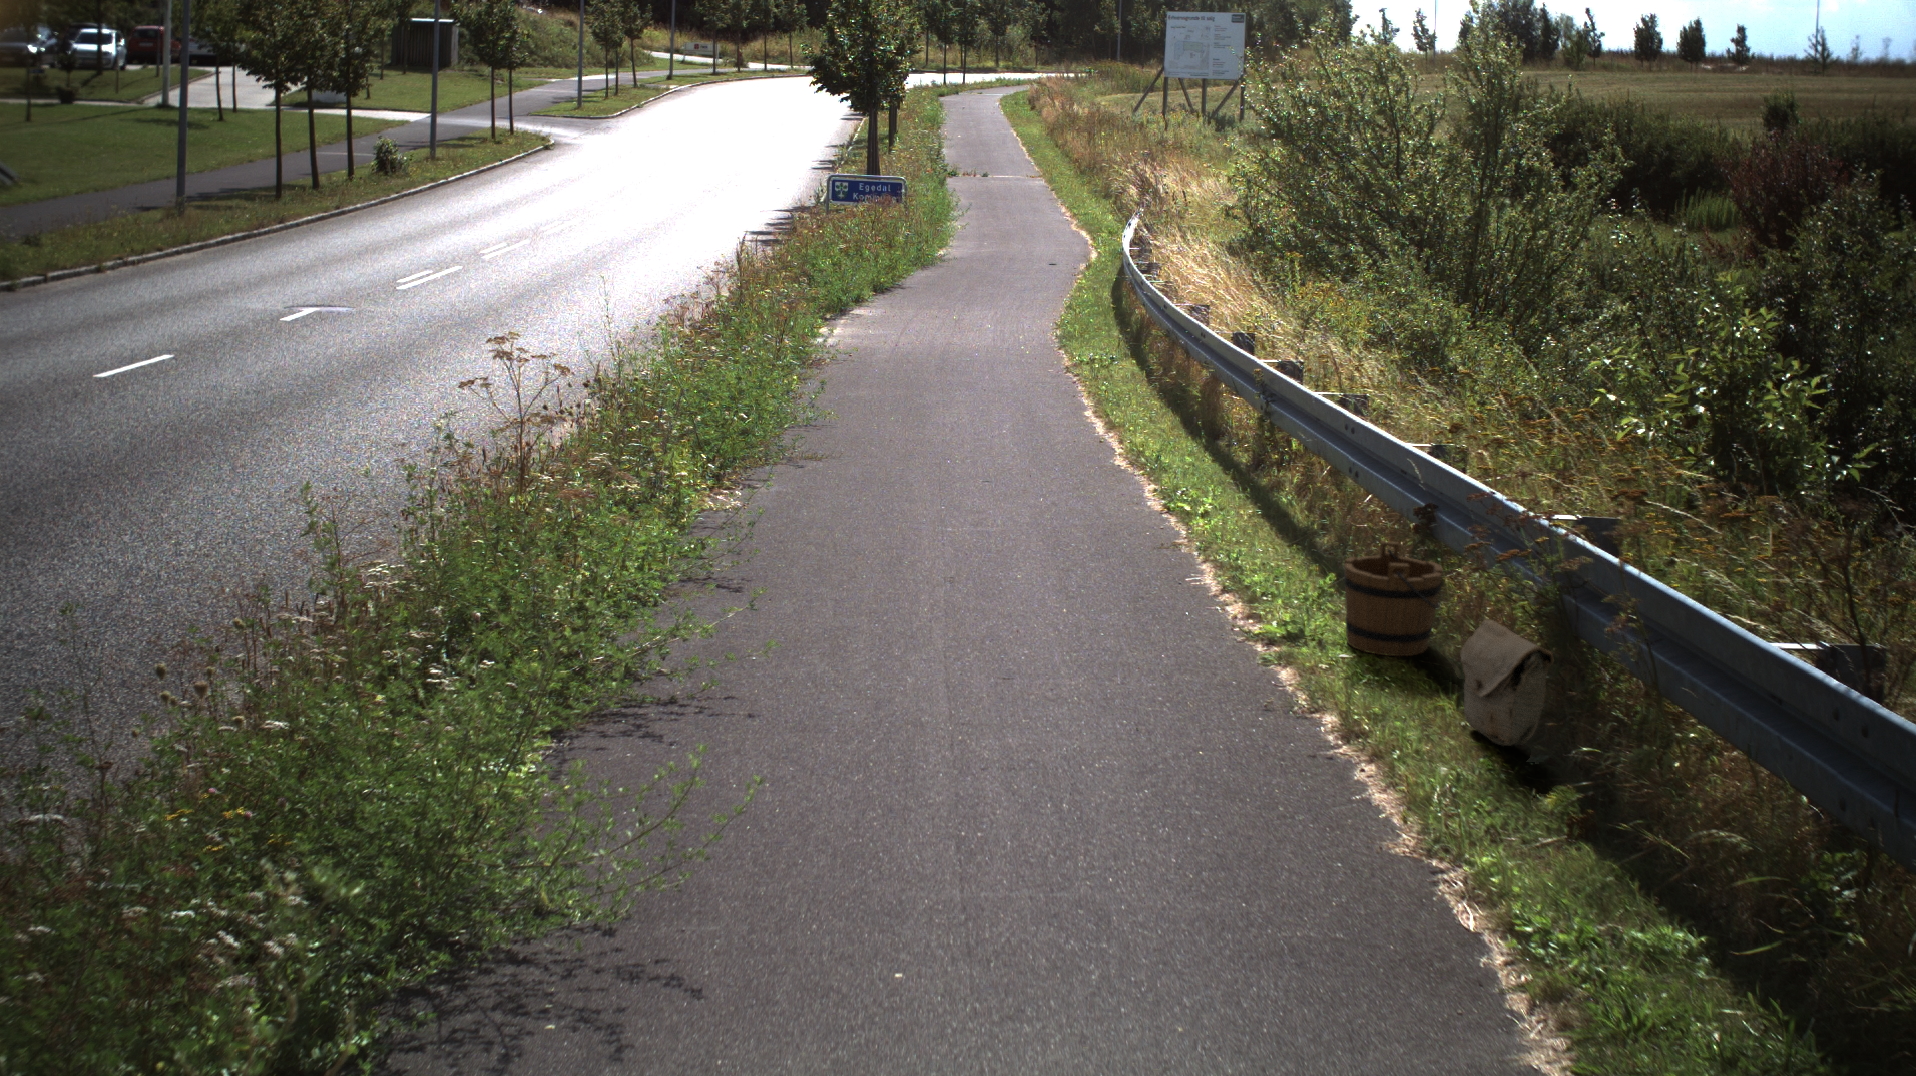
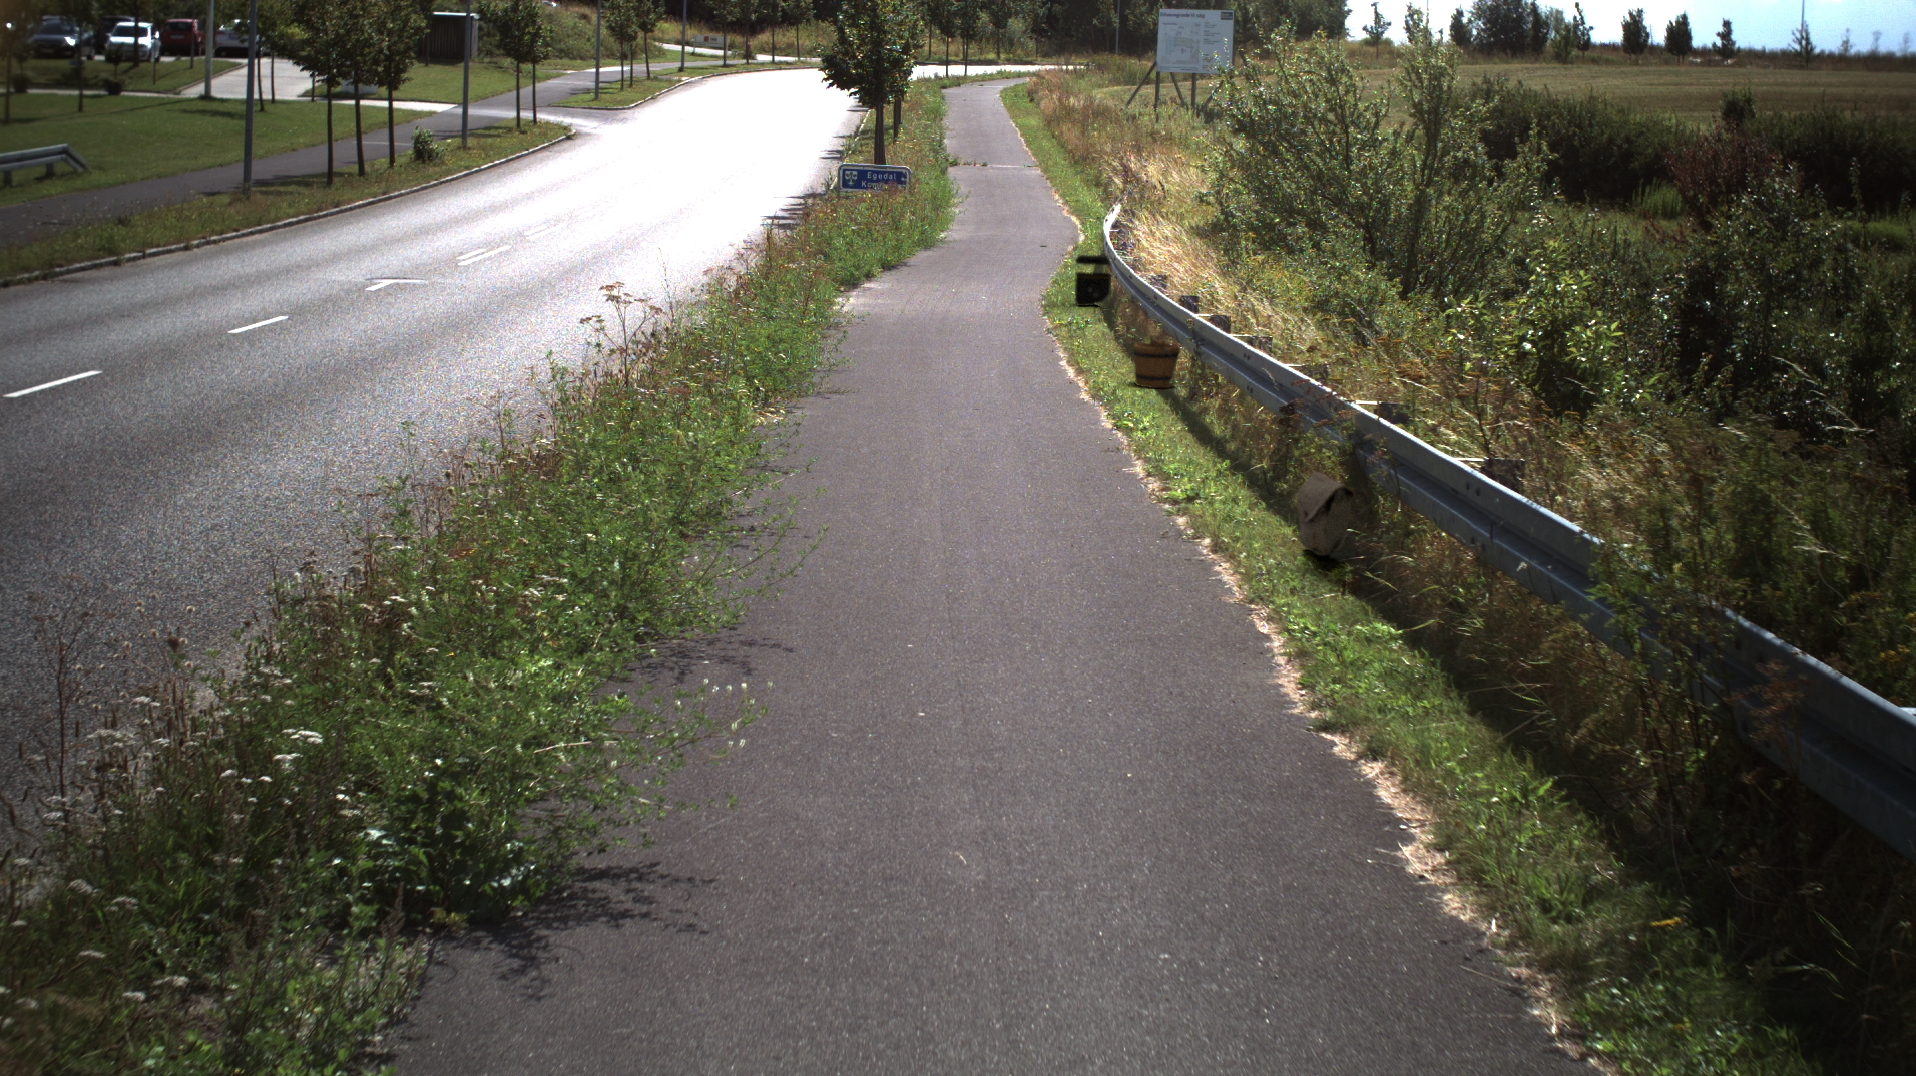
toolbox: none [1093,279,1137,338] -> present [1075,255,1111,306]
bucket: present [1344,541,1443,656] -> present [1133,335,1181,388]

